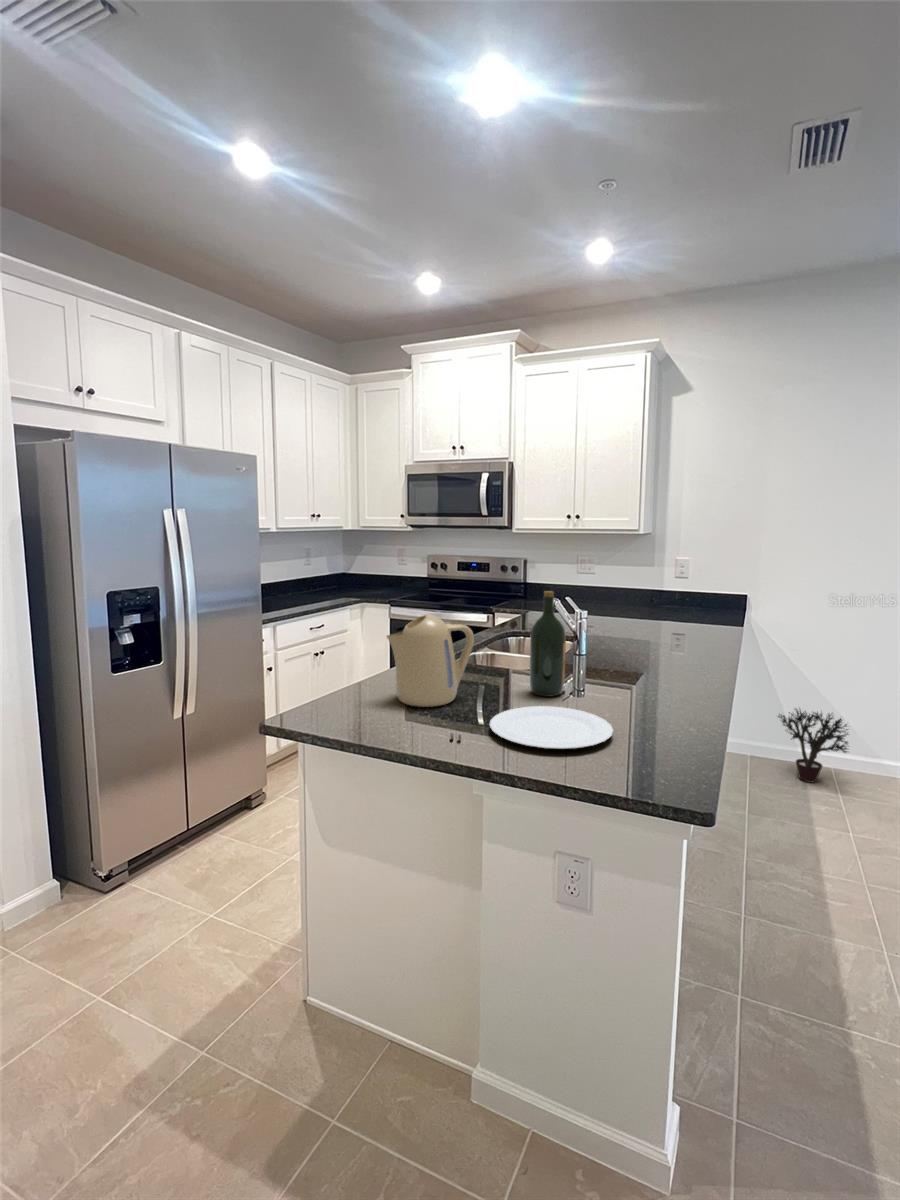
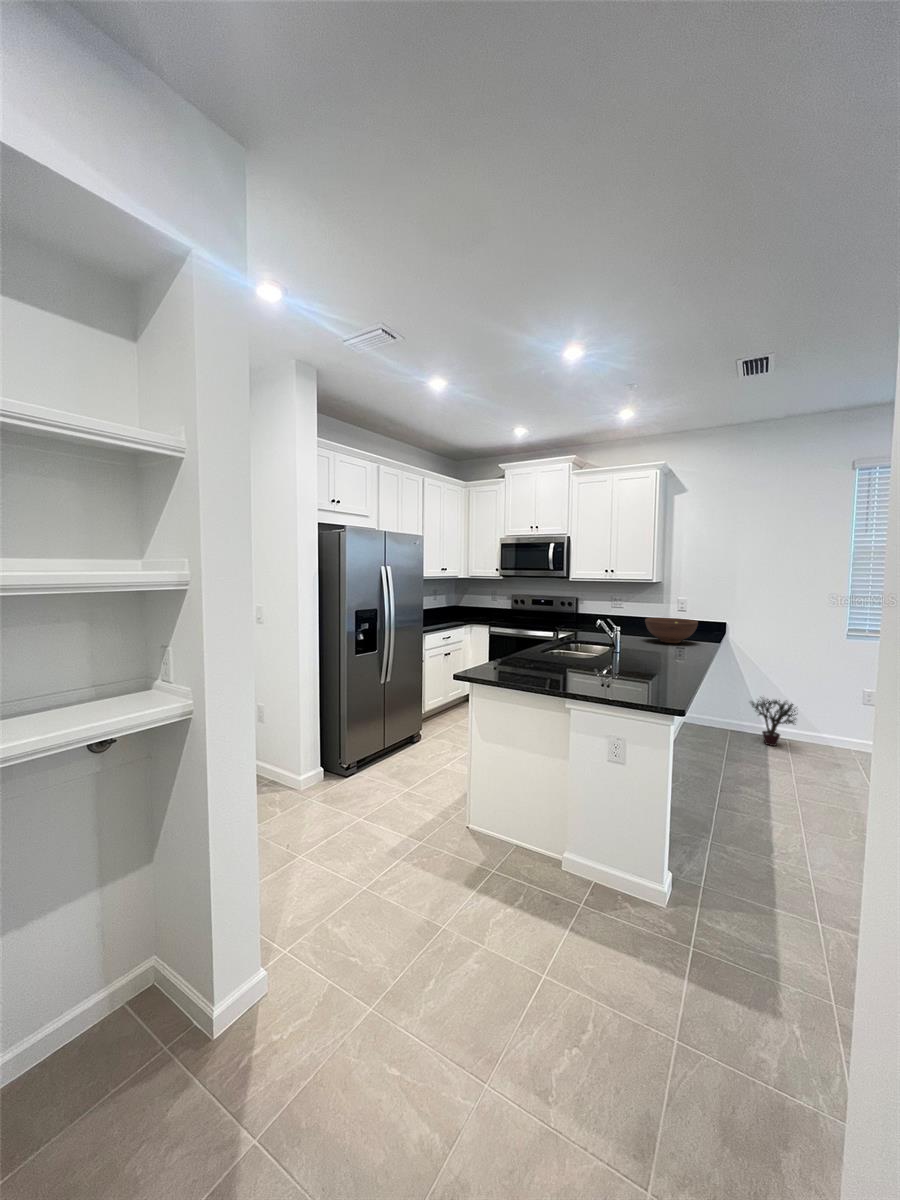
wine bottle: present [530,591,566,696] -> none [592,611,611,667]
fruit bowl: none [627,593,711,635] -> present [645,618,698,643]
kettle: present [387,615,474,707] -> none [517,622,562,669]
plate: present [490,706,613,749] -> none [575,669,638,684]

